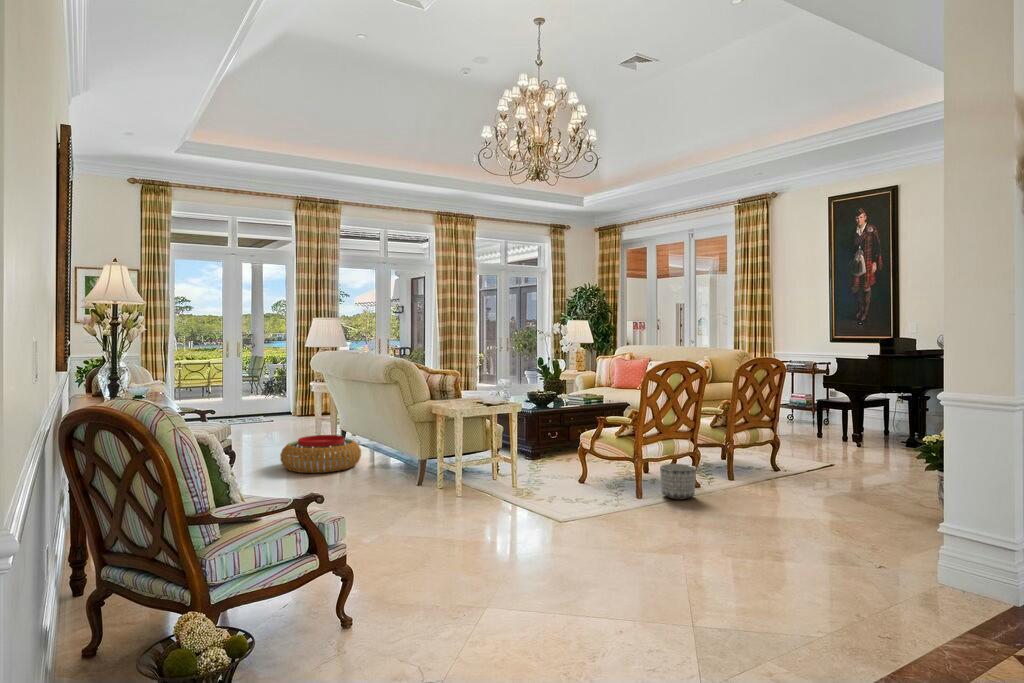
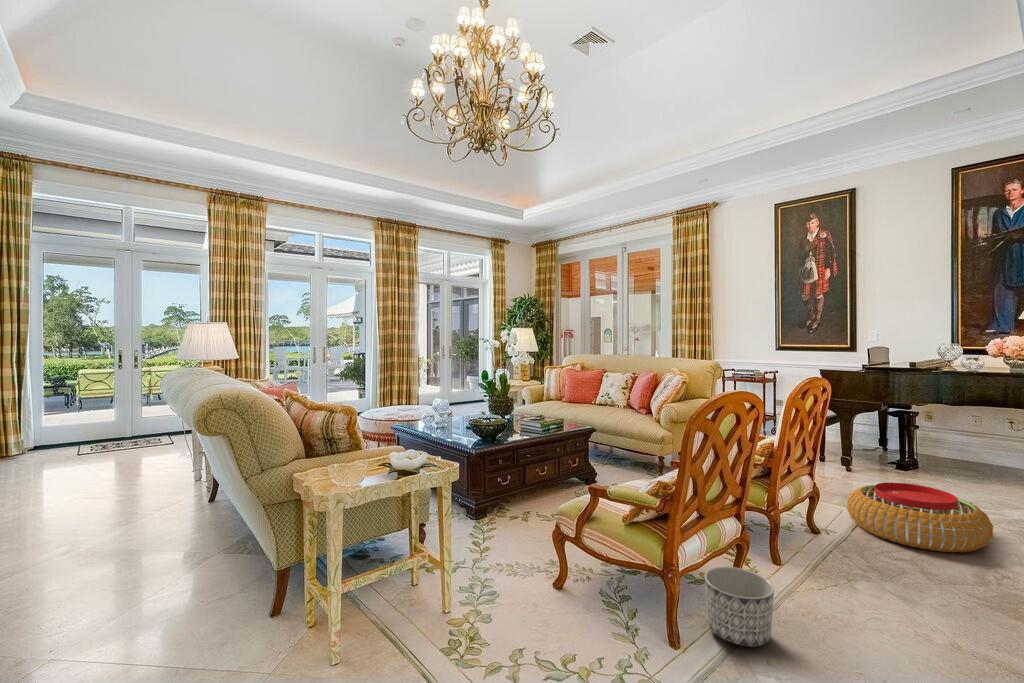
pouf: present [280,435,361,473] -> present [847,483,993,553]

